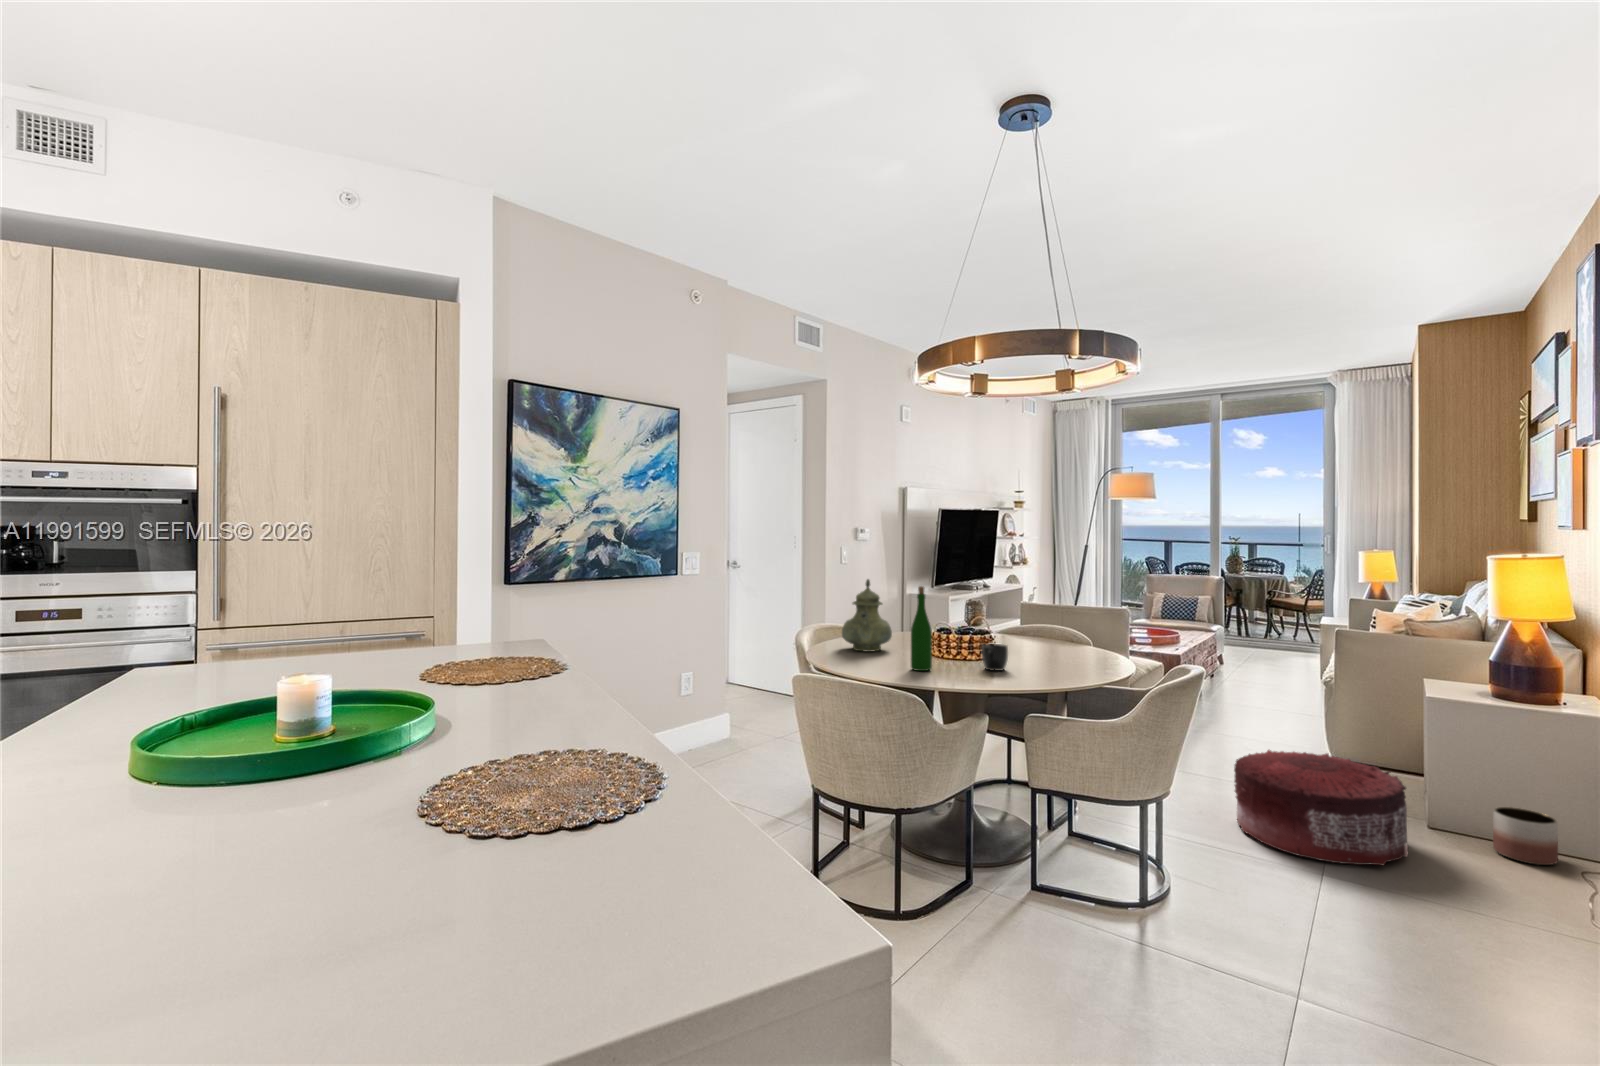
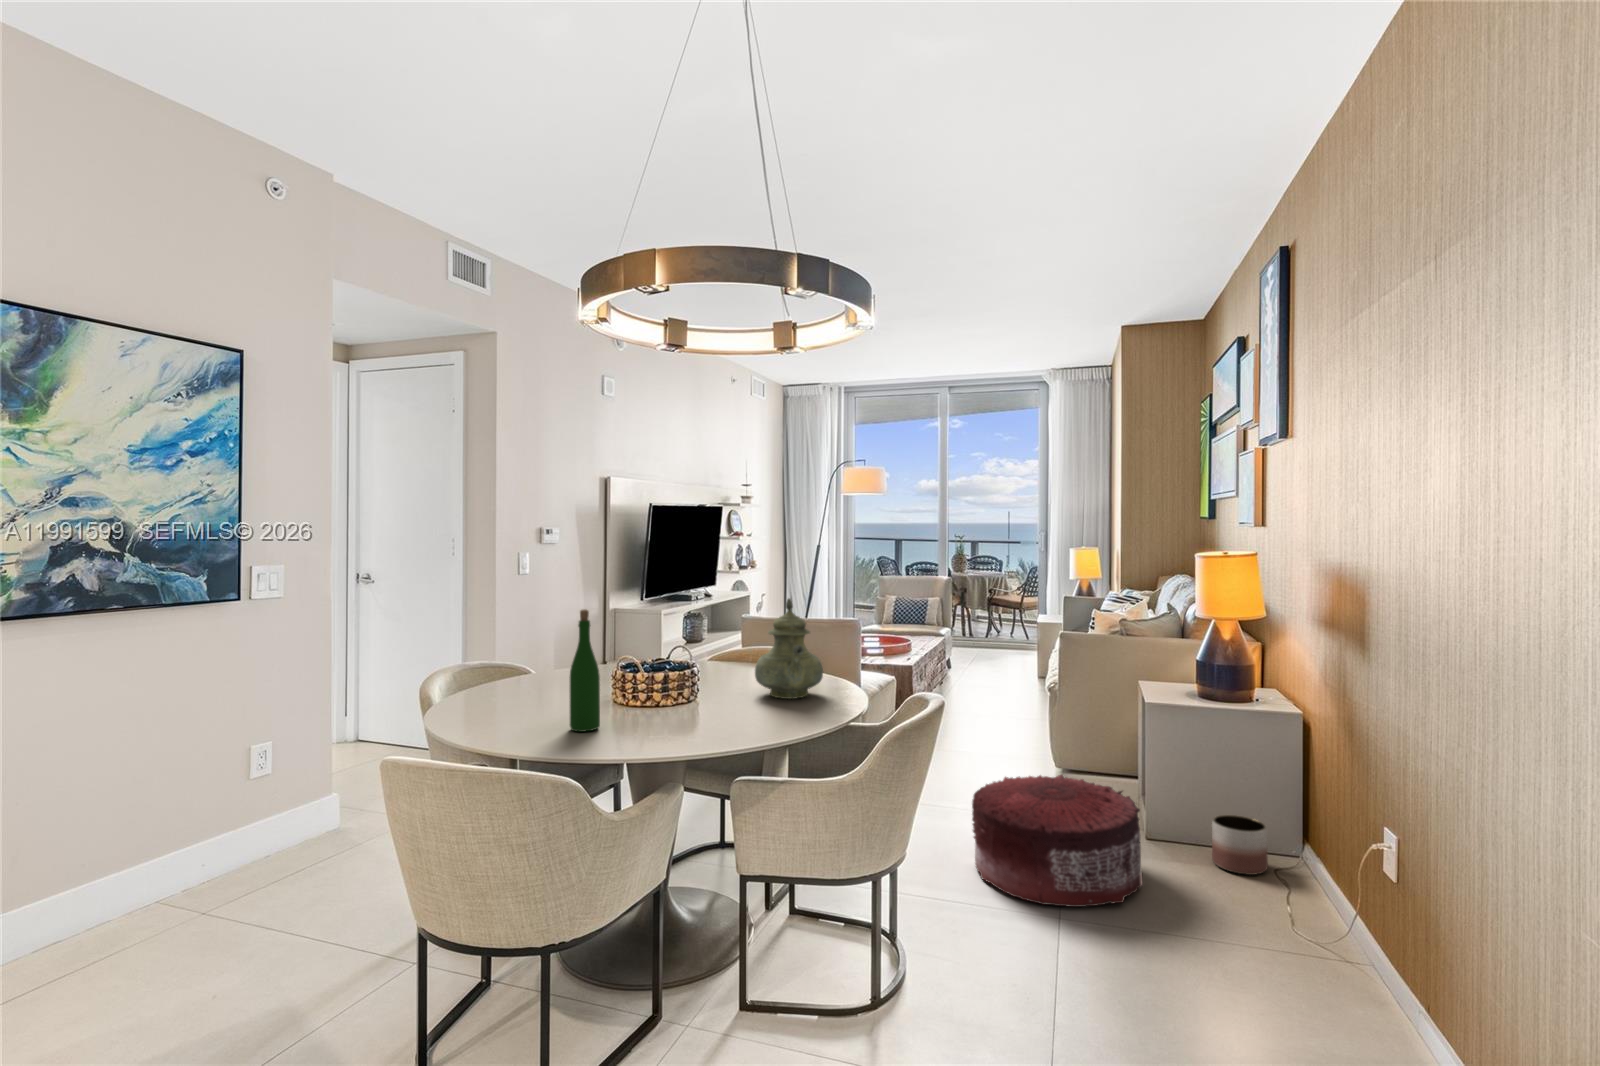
teapot: present [842,579,892,652] -> present [755,599,823,699]
mug: present [982,643,1008,671] -> none [672,683,707,722]

